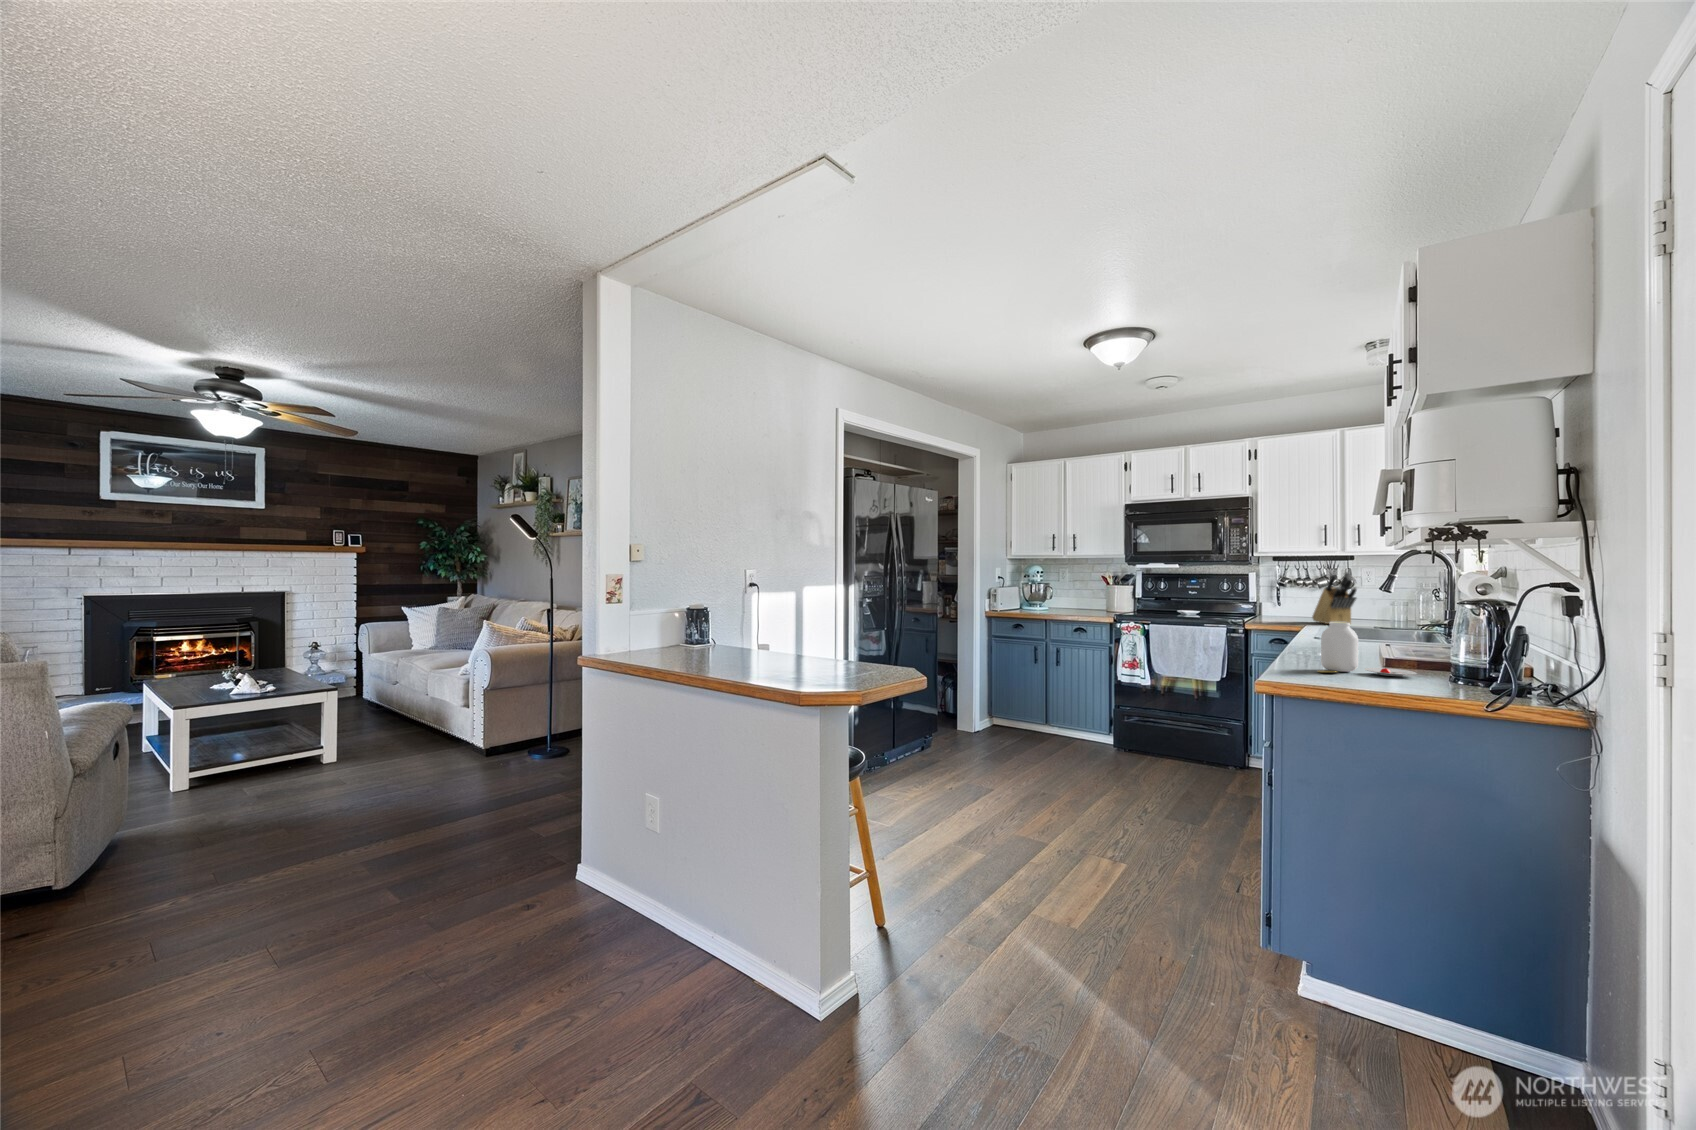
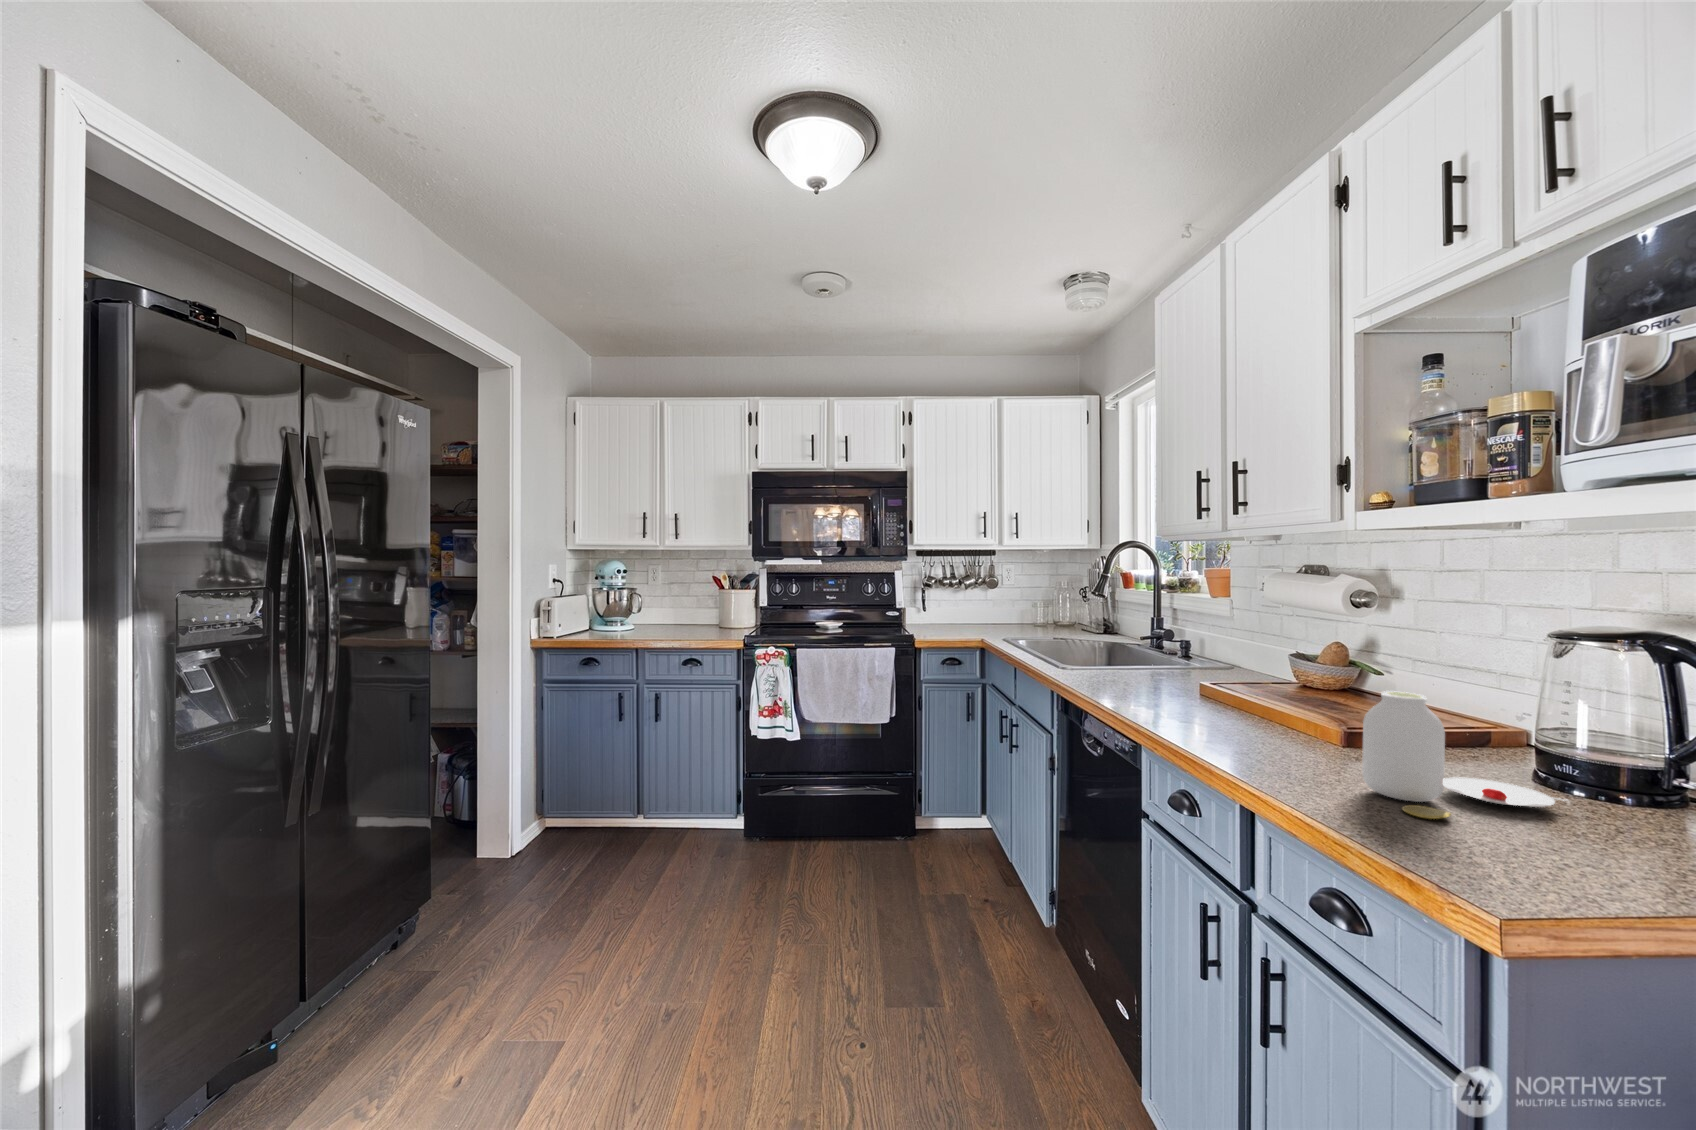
knife block: present [1312,572,1357,624] -> none [966,570,1025,636]

